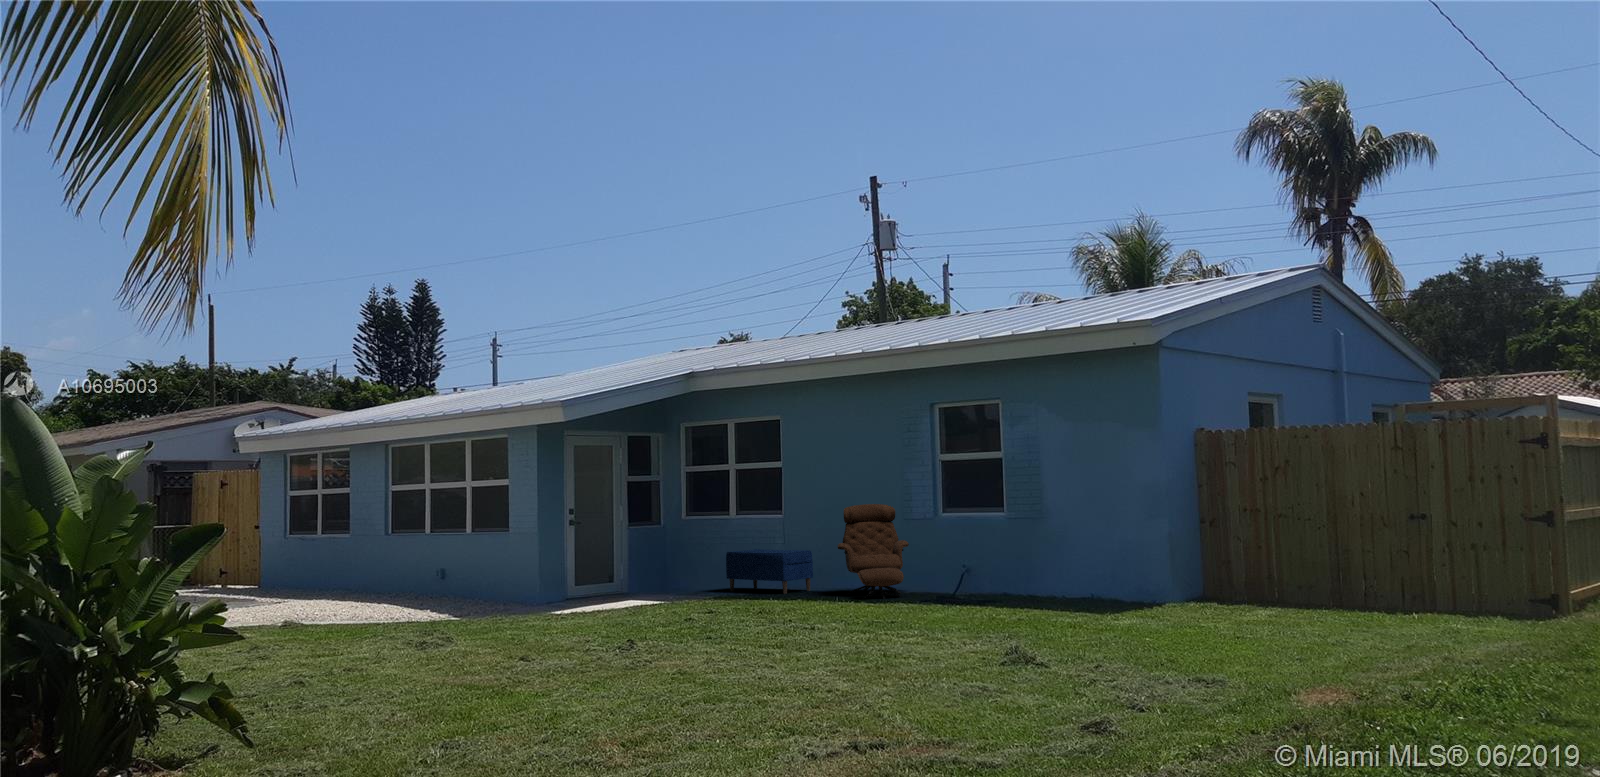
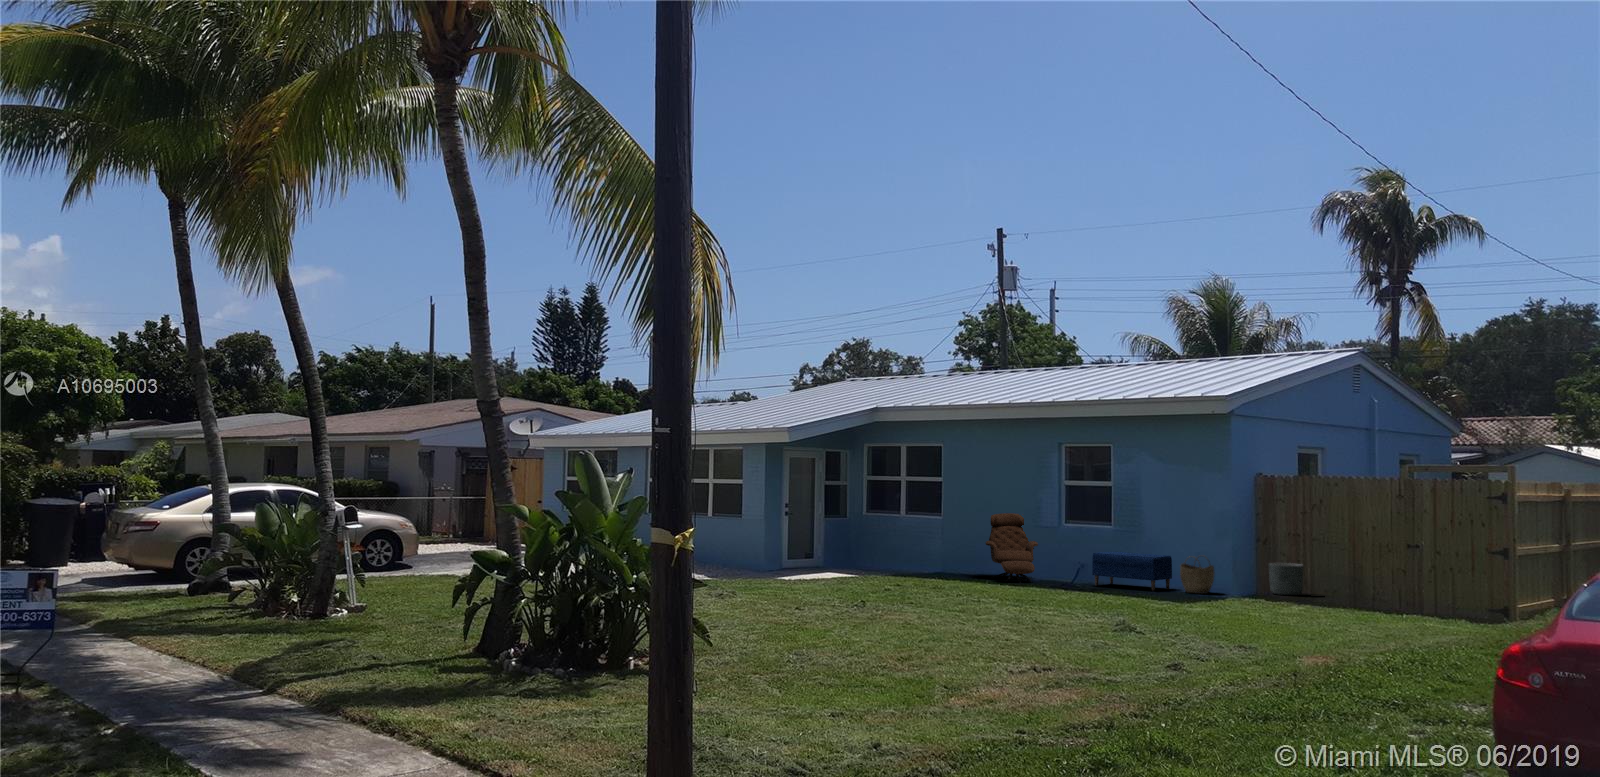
woven basket: none [1101,545,1148,599] -> present [1180,556,1215,594]
bench: present [726,549,813,594] -> present [1092,551,1172,591]
planter: none [1221,550,1268,594] -> present [1269,563,1304,595]

